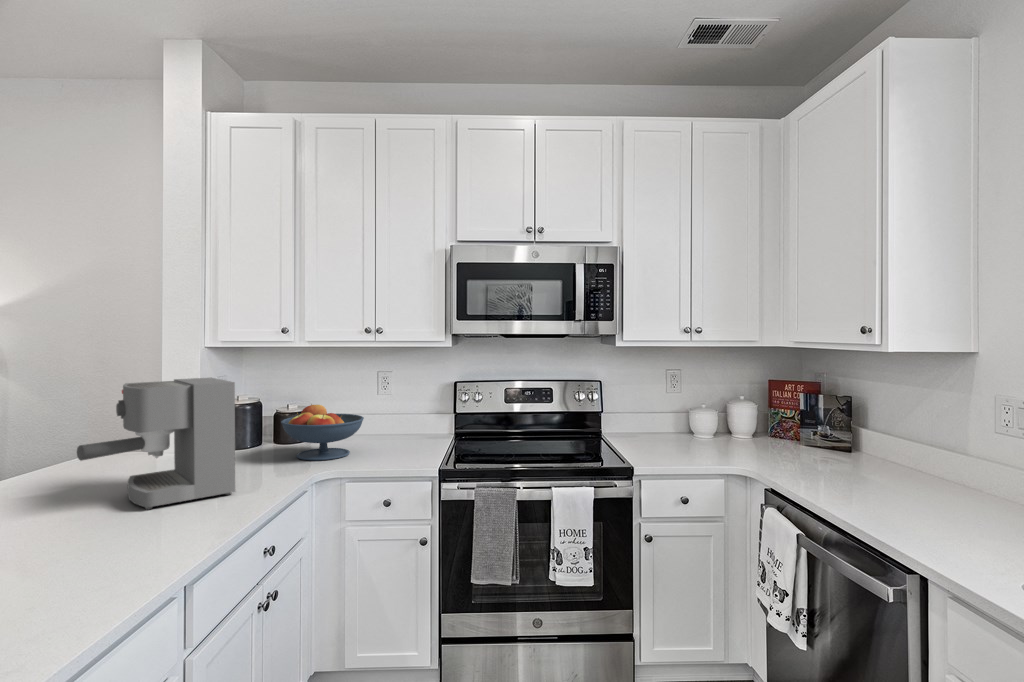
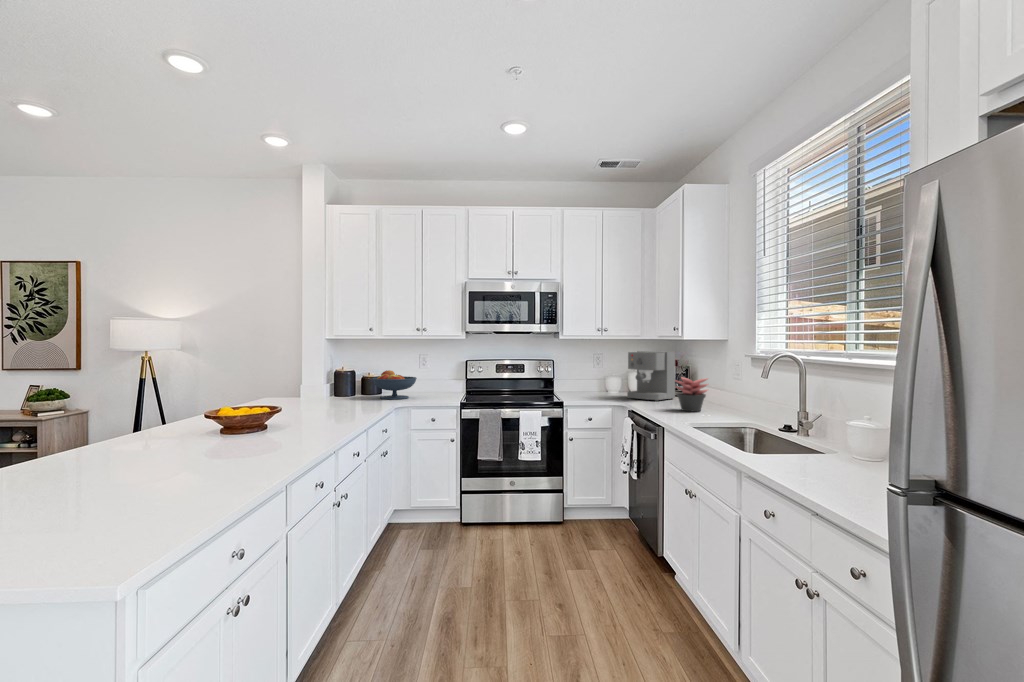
coffee maker: present [77,378,235,509] -> present [627,351,675,401]
succulent plant: none [887,432,971,514] -> present [675,377,708,412]

